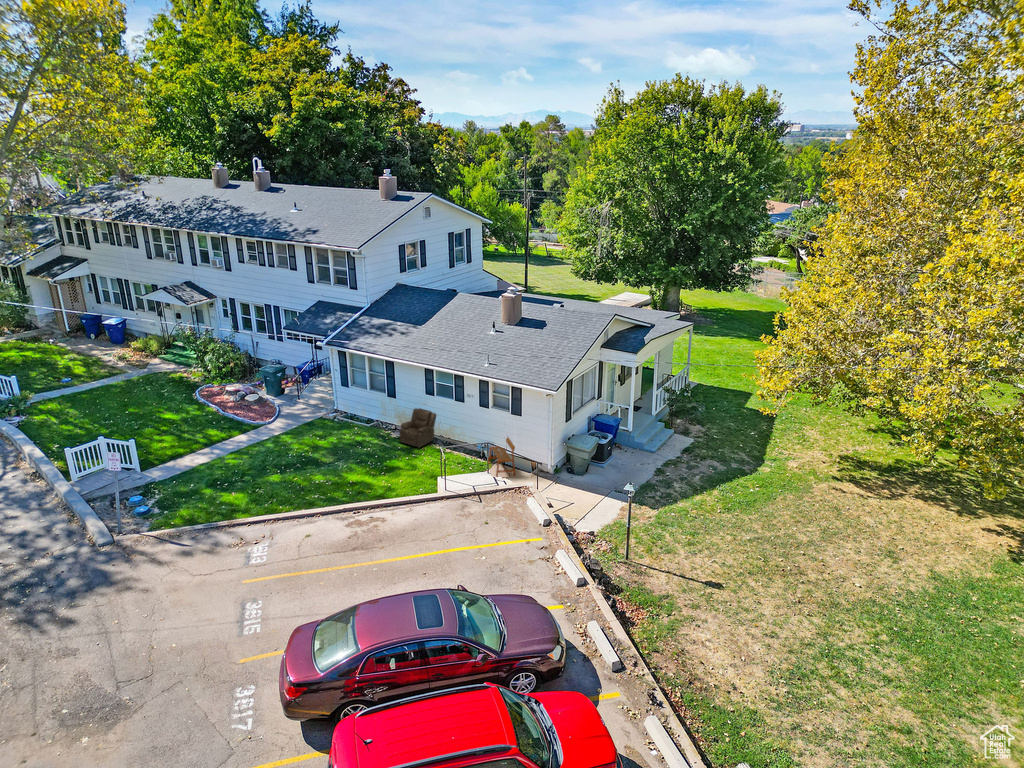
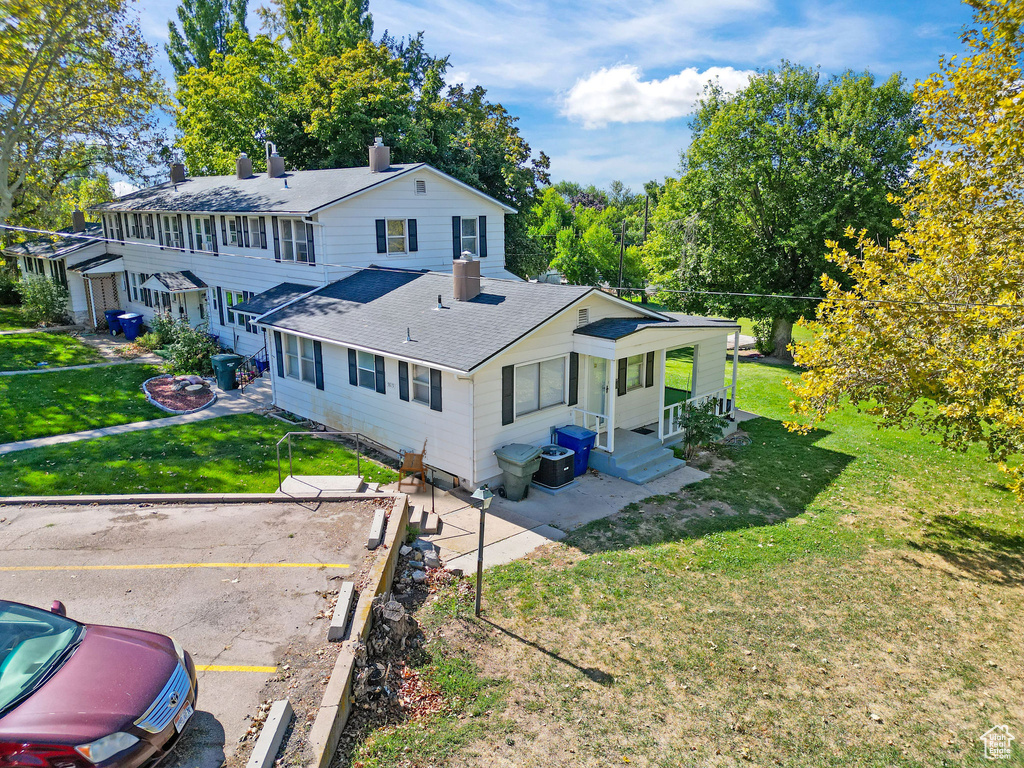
chair: present [400,408,436,447] -> none [310,401,358,449]

